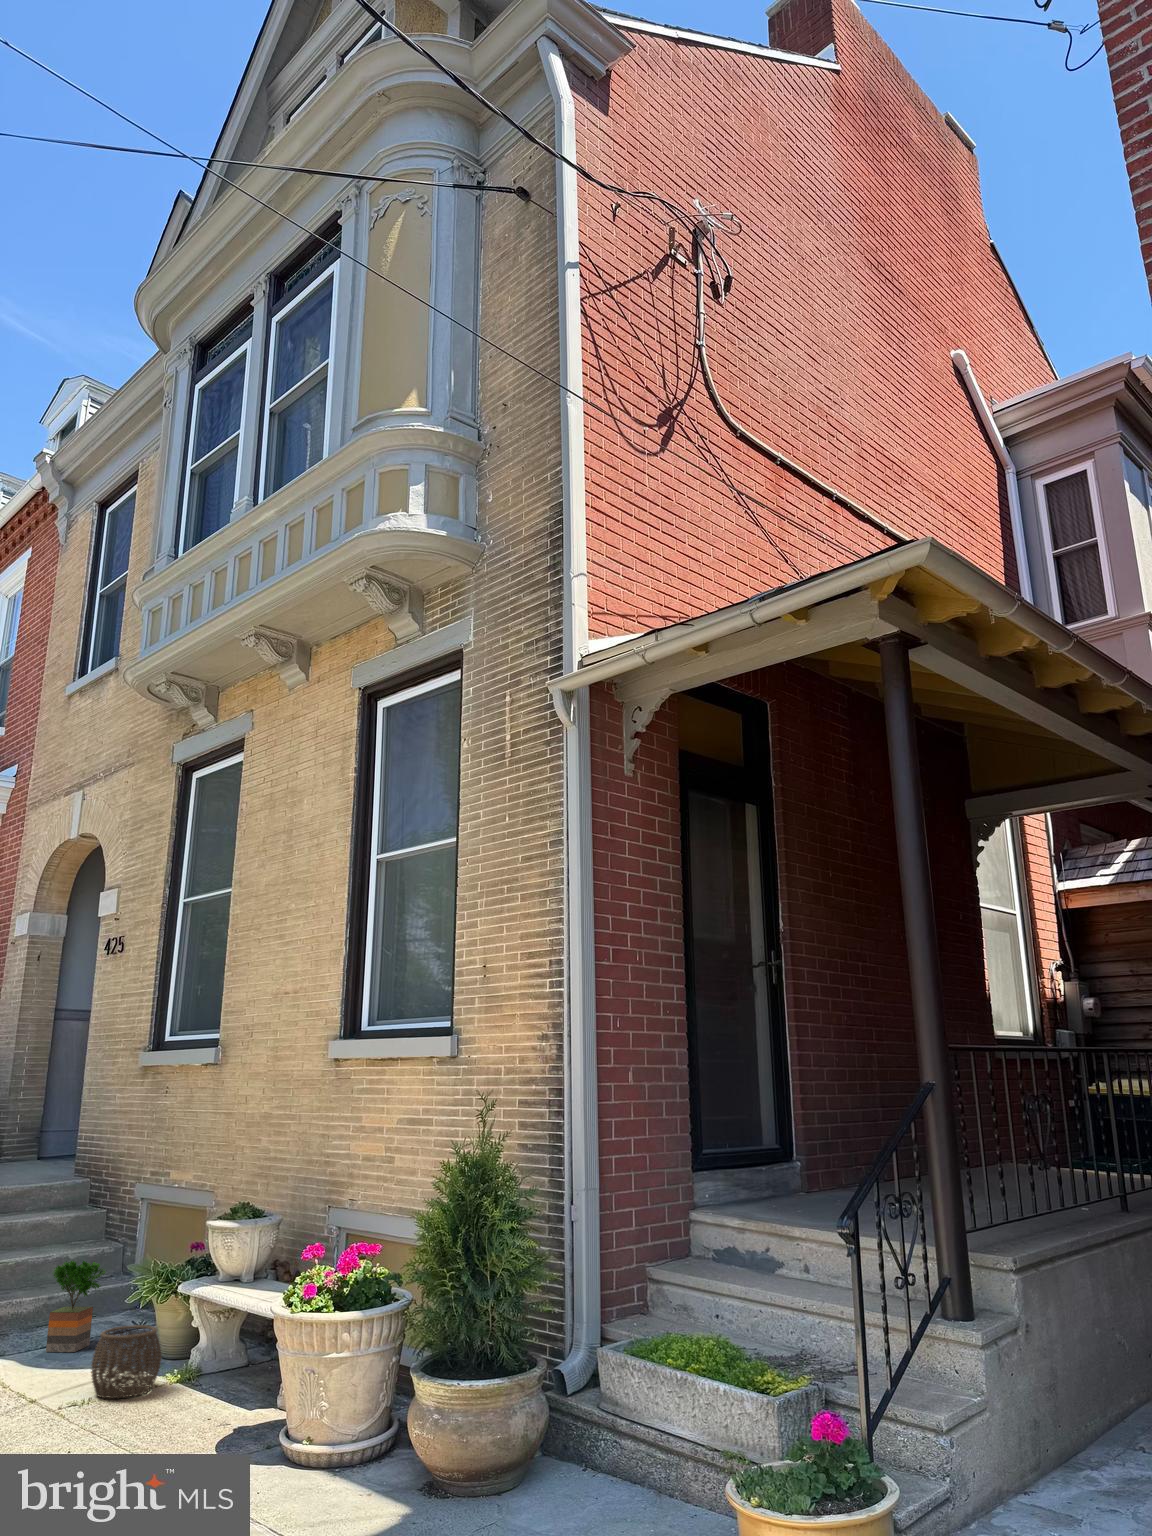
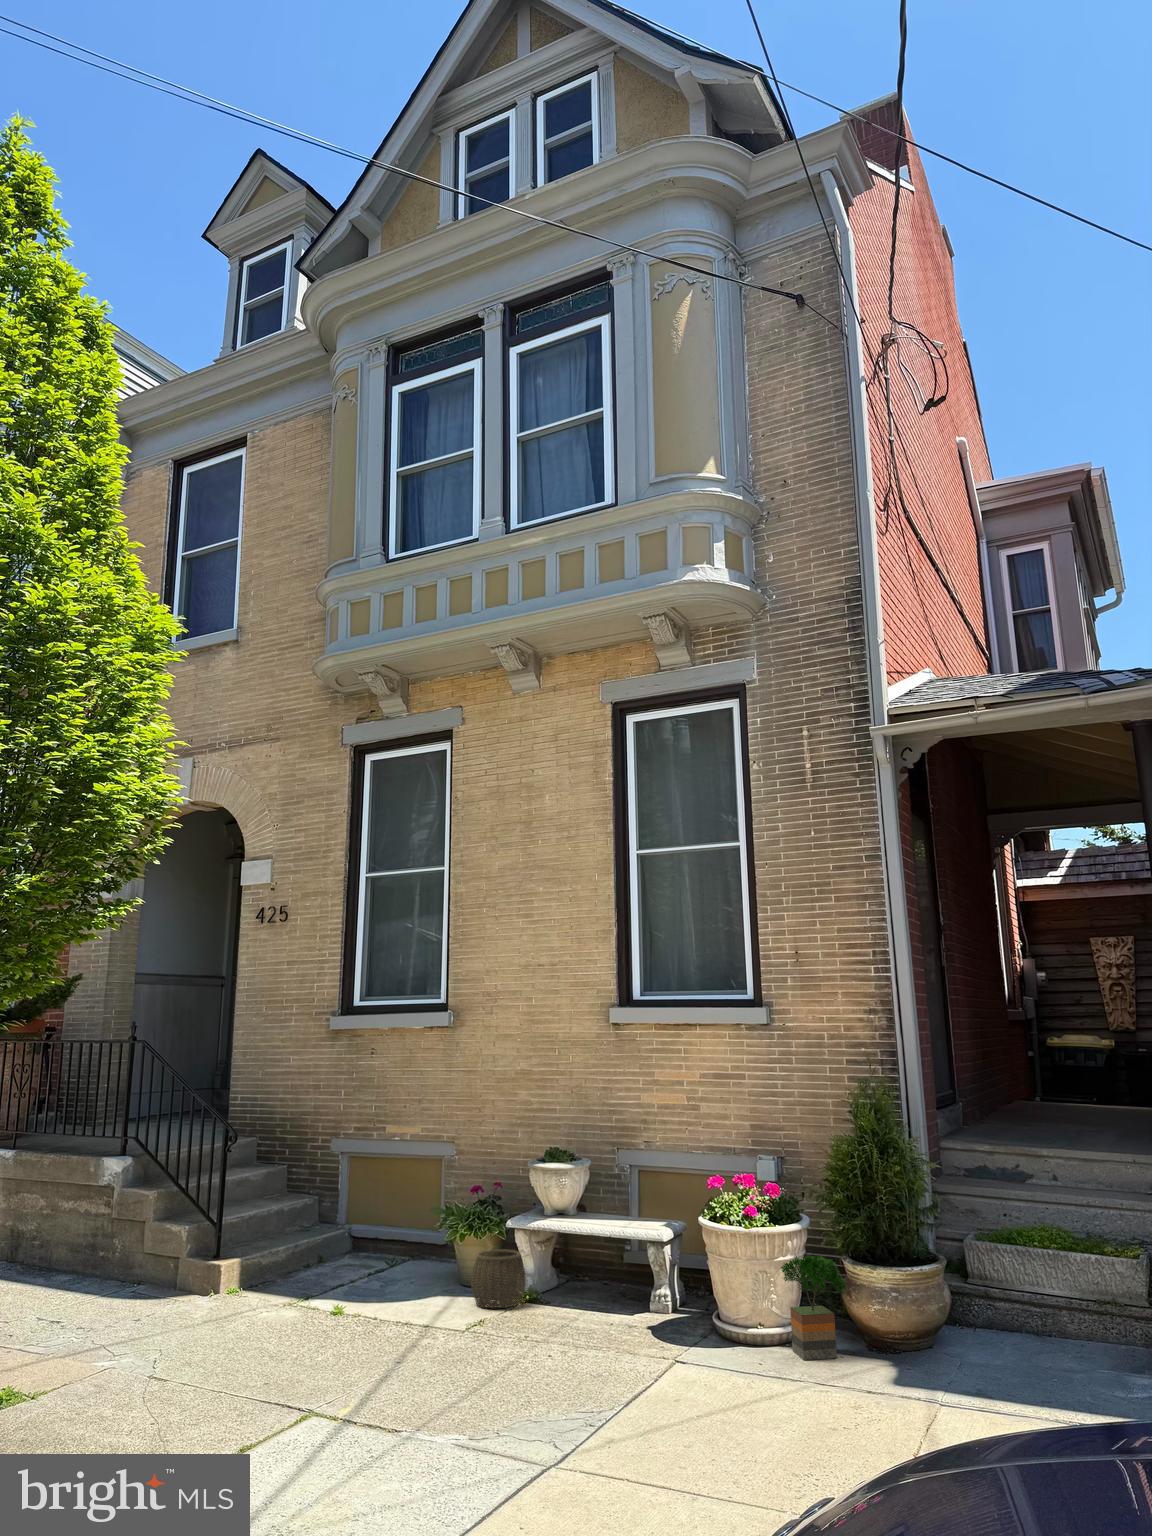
potted tree: present [46,1261,105,1352] -> present [781,1256,847,1360]

